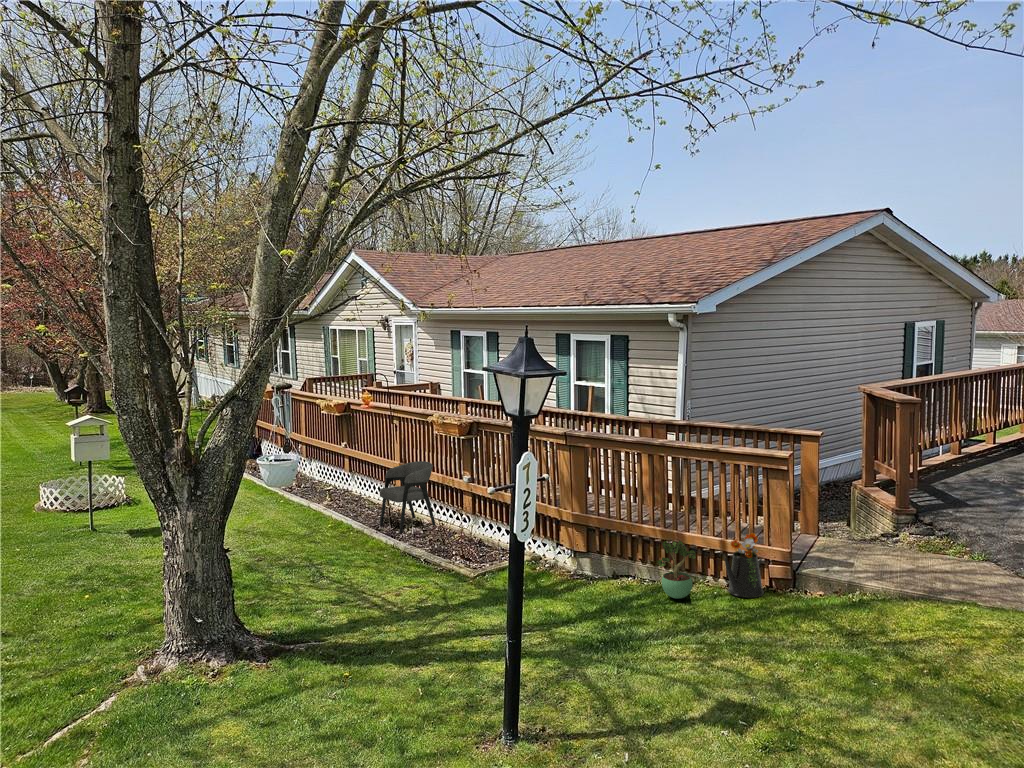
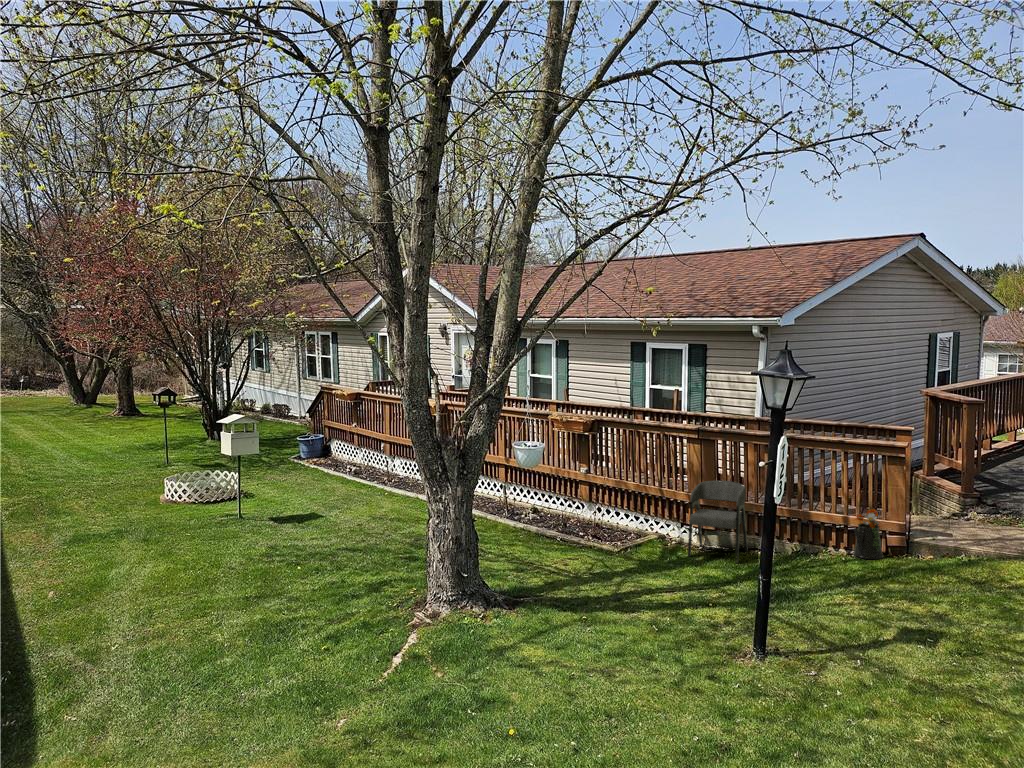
chair: present [380,461,436,533] -> present [688,481,748,564]
potted plant: present [657,541,696,599] -> none [790,516,824,563]

